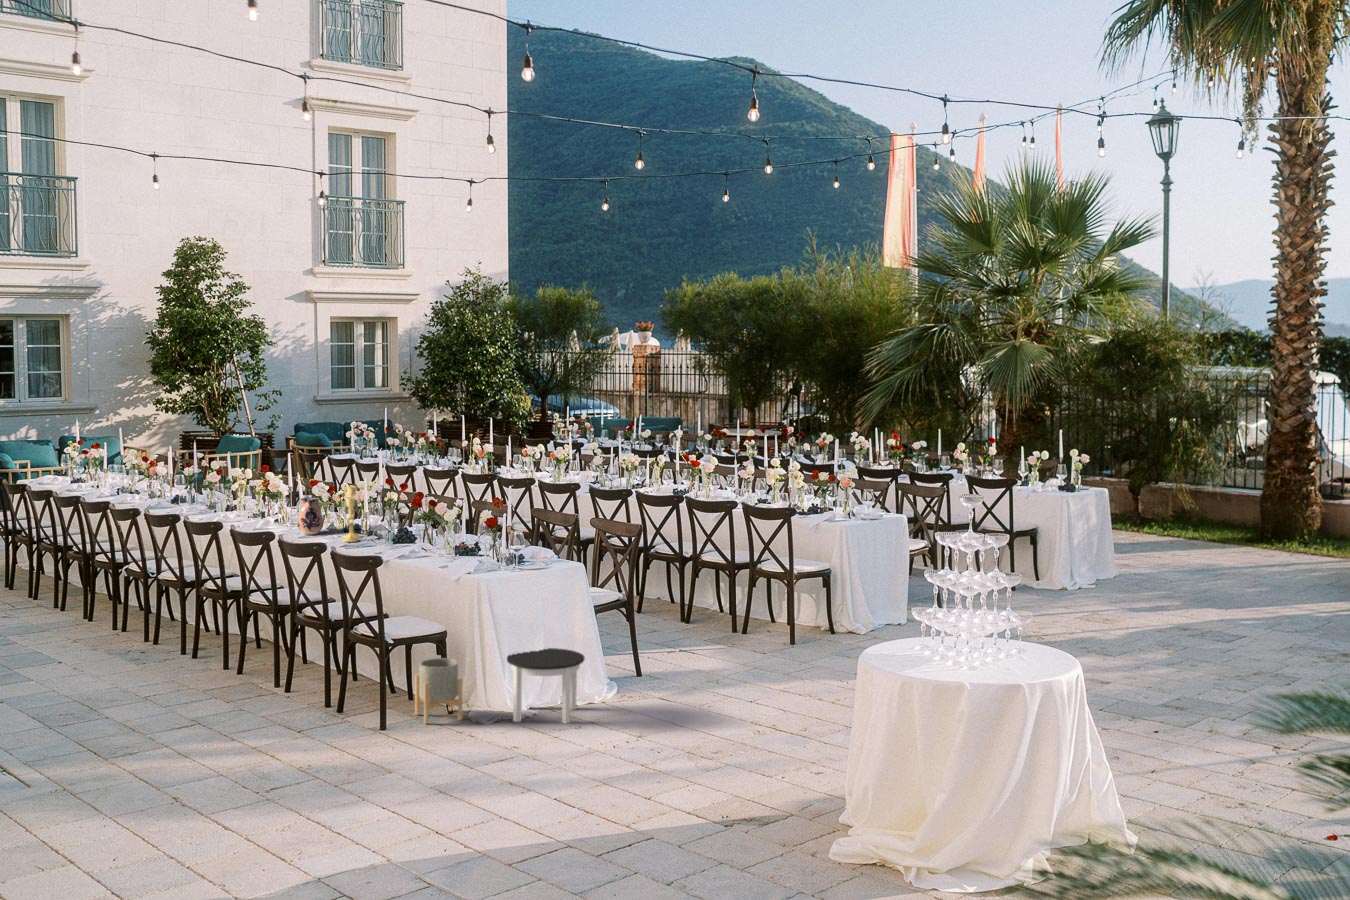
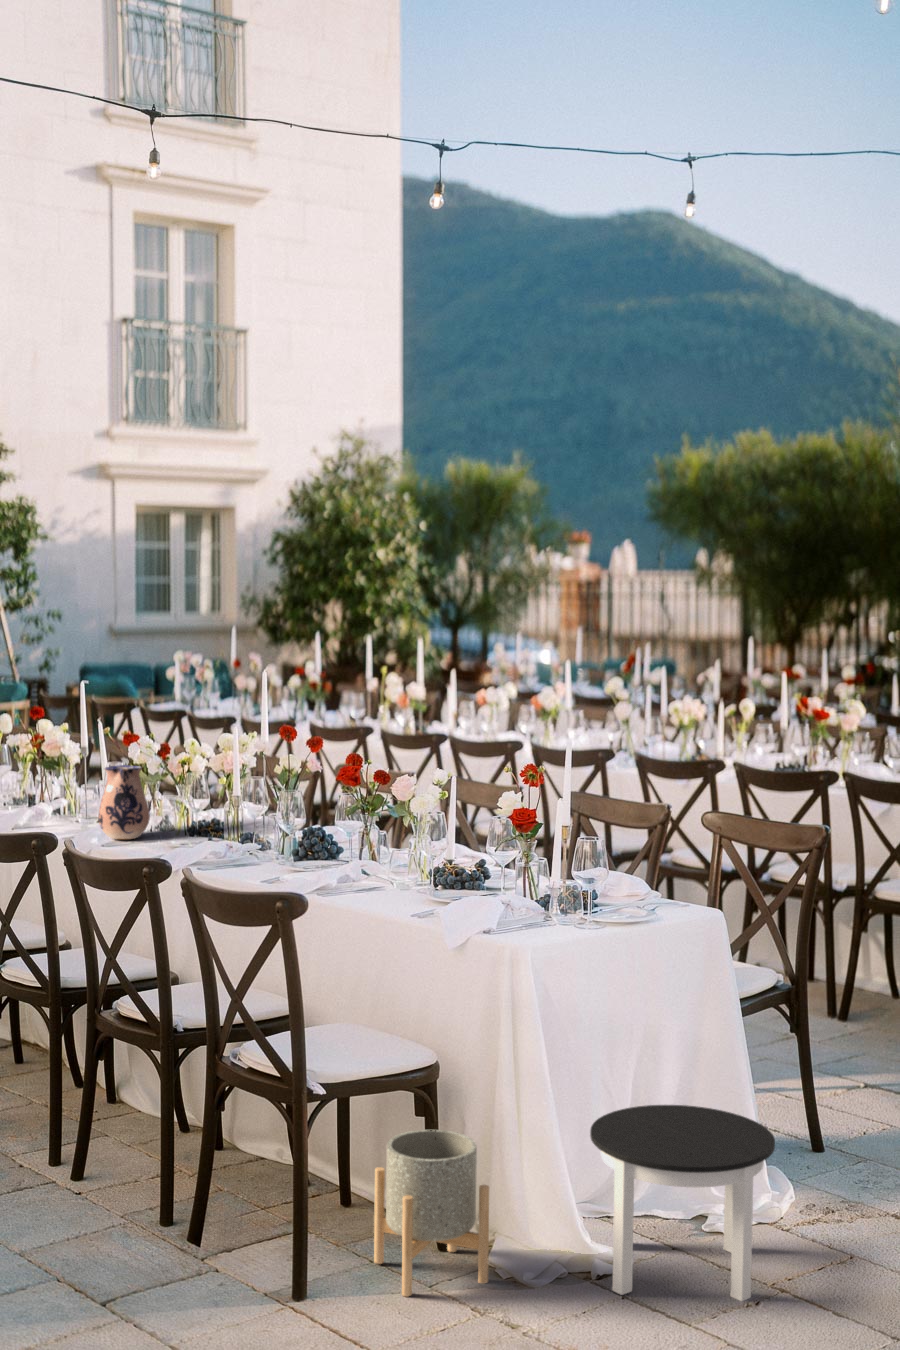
candlestick: present [342,486,362,542] -> none [187,742,229,855]

